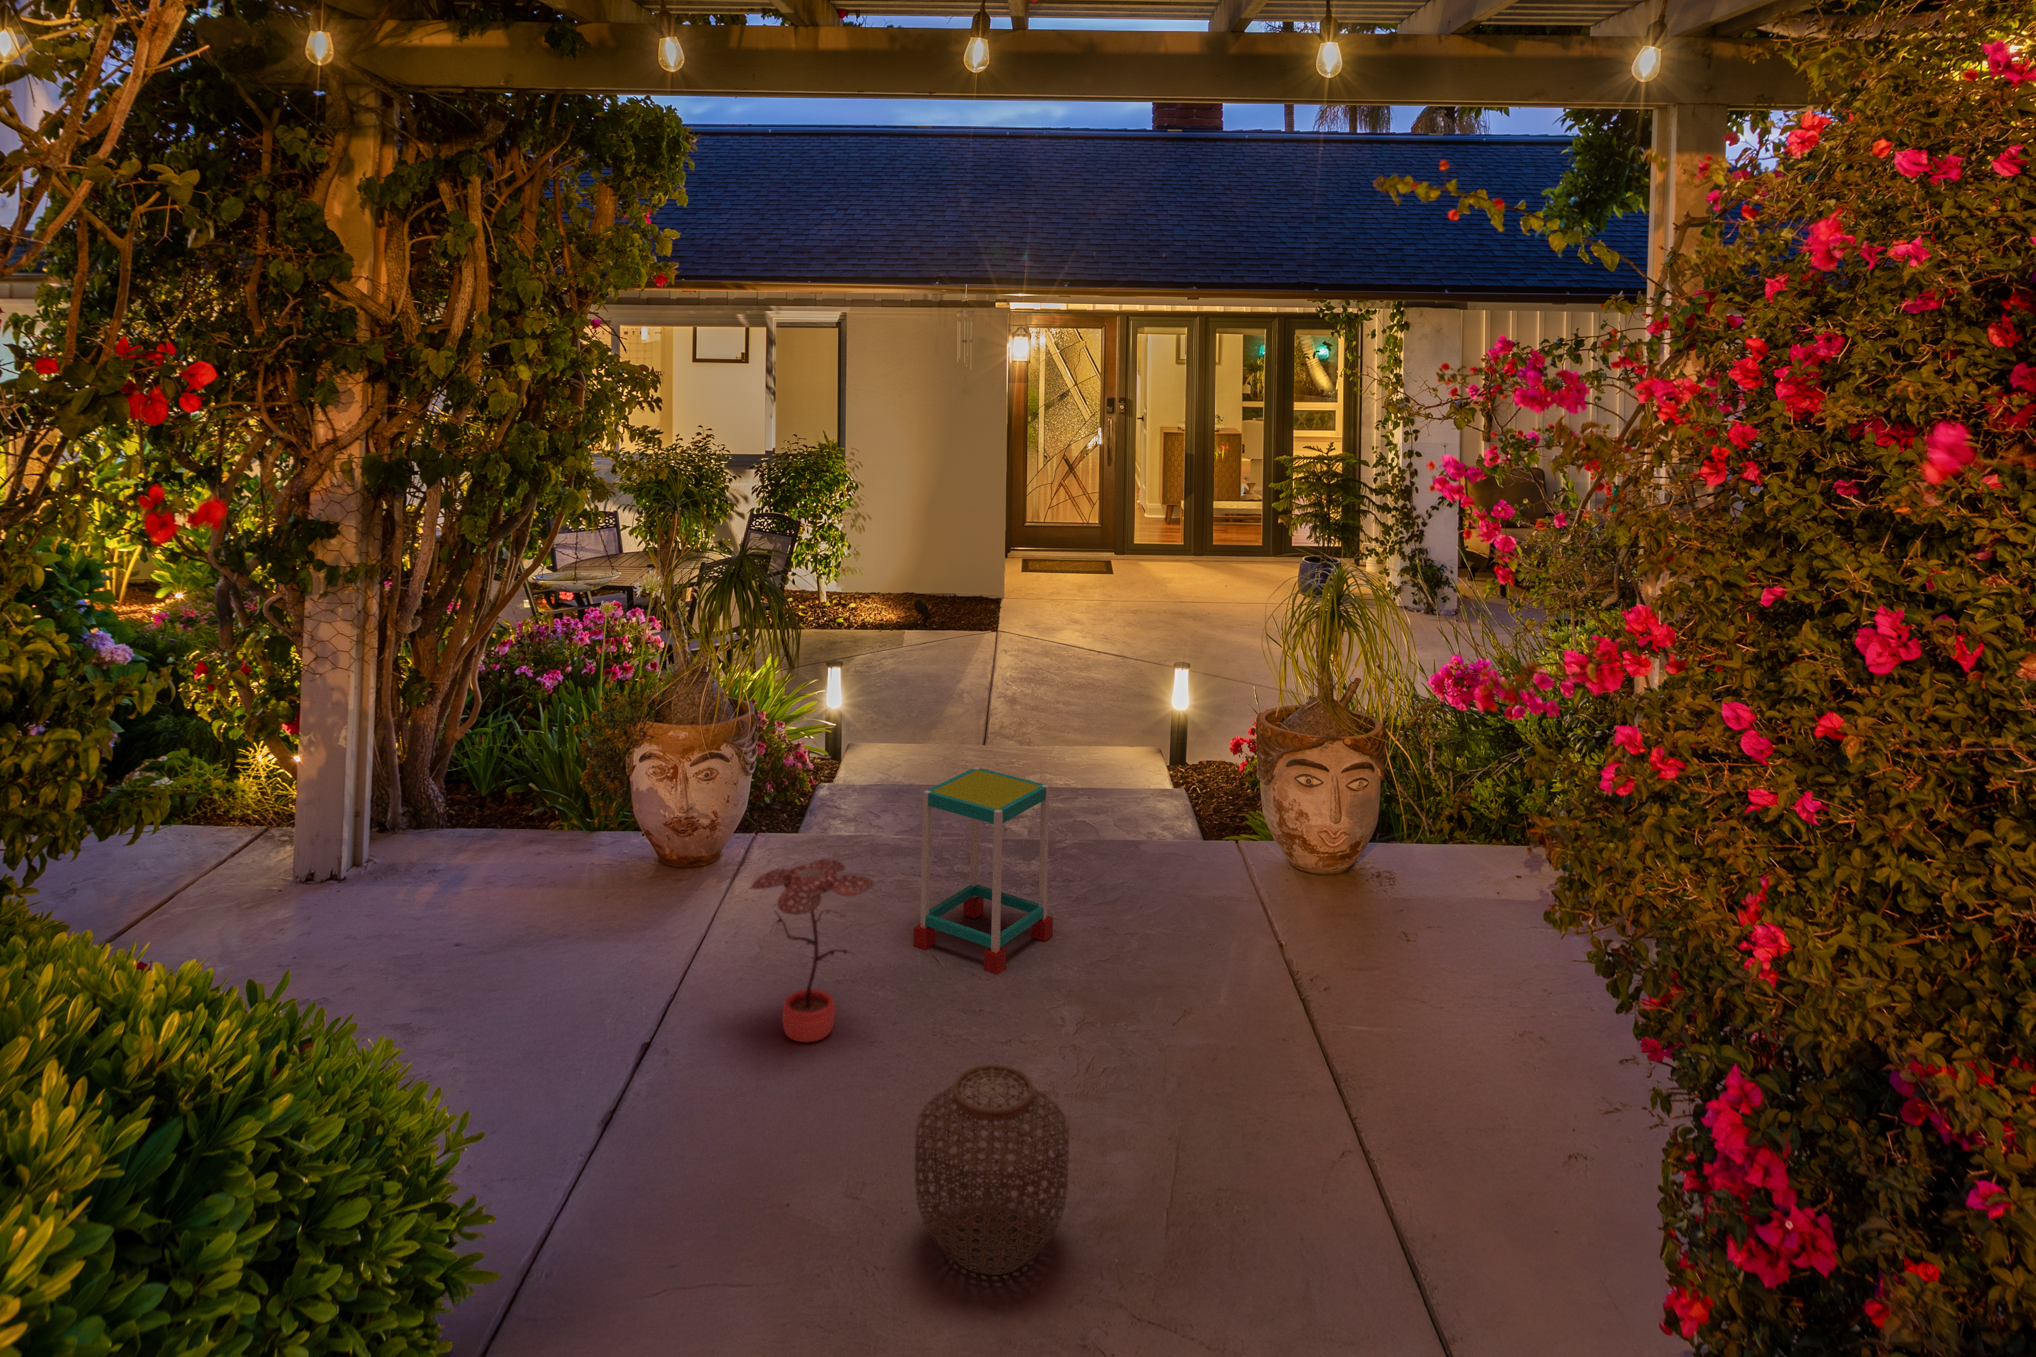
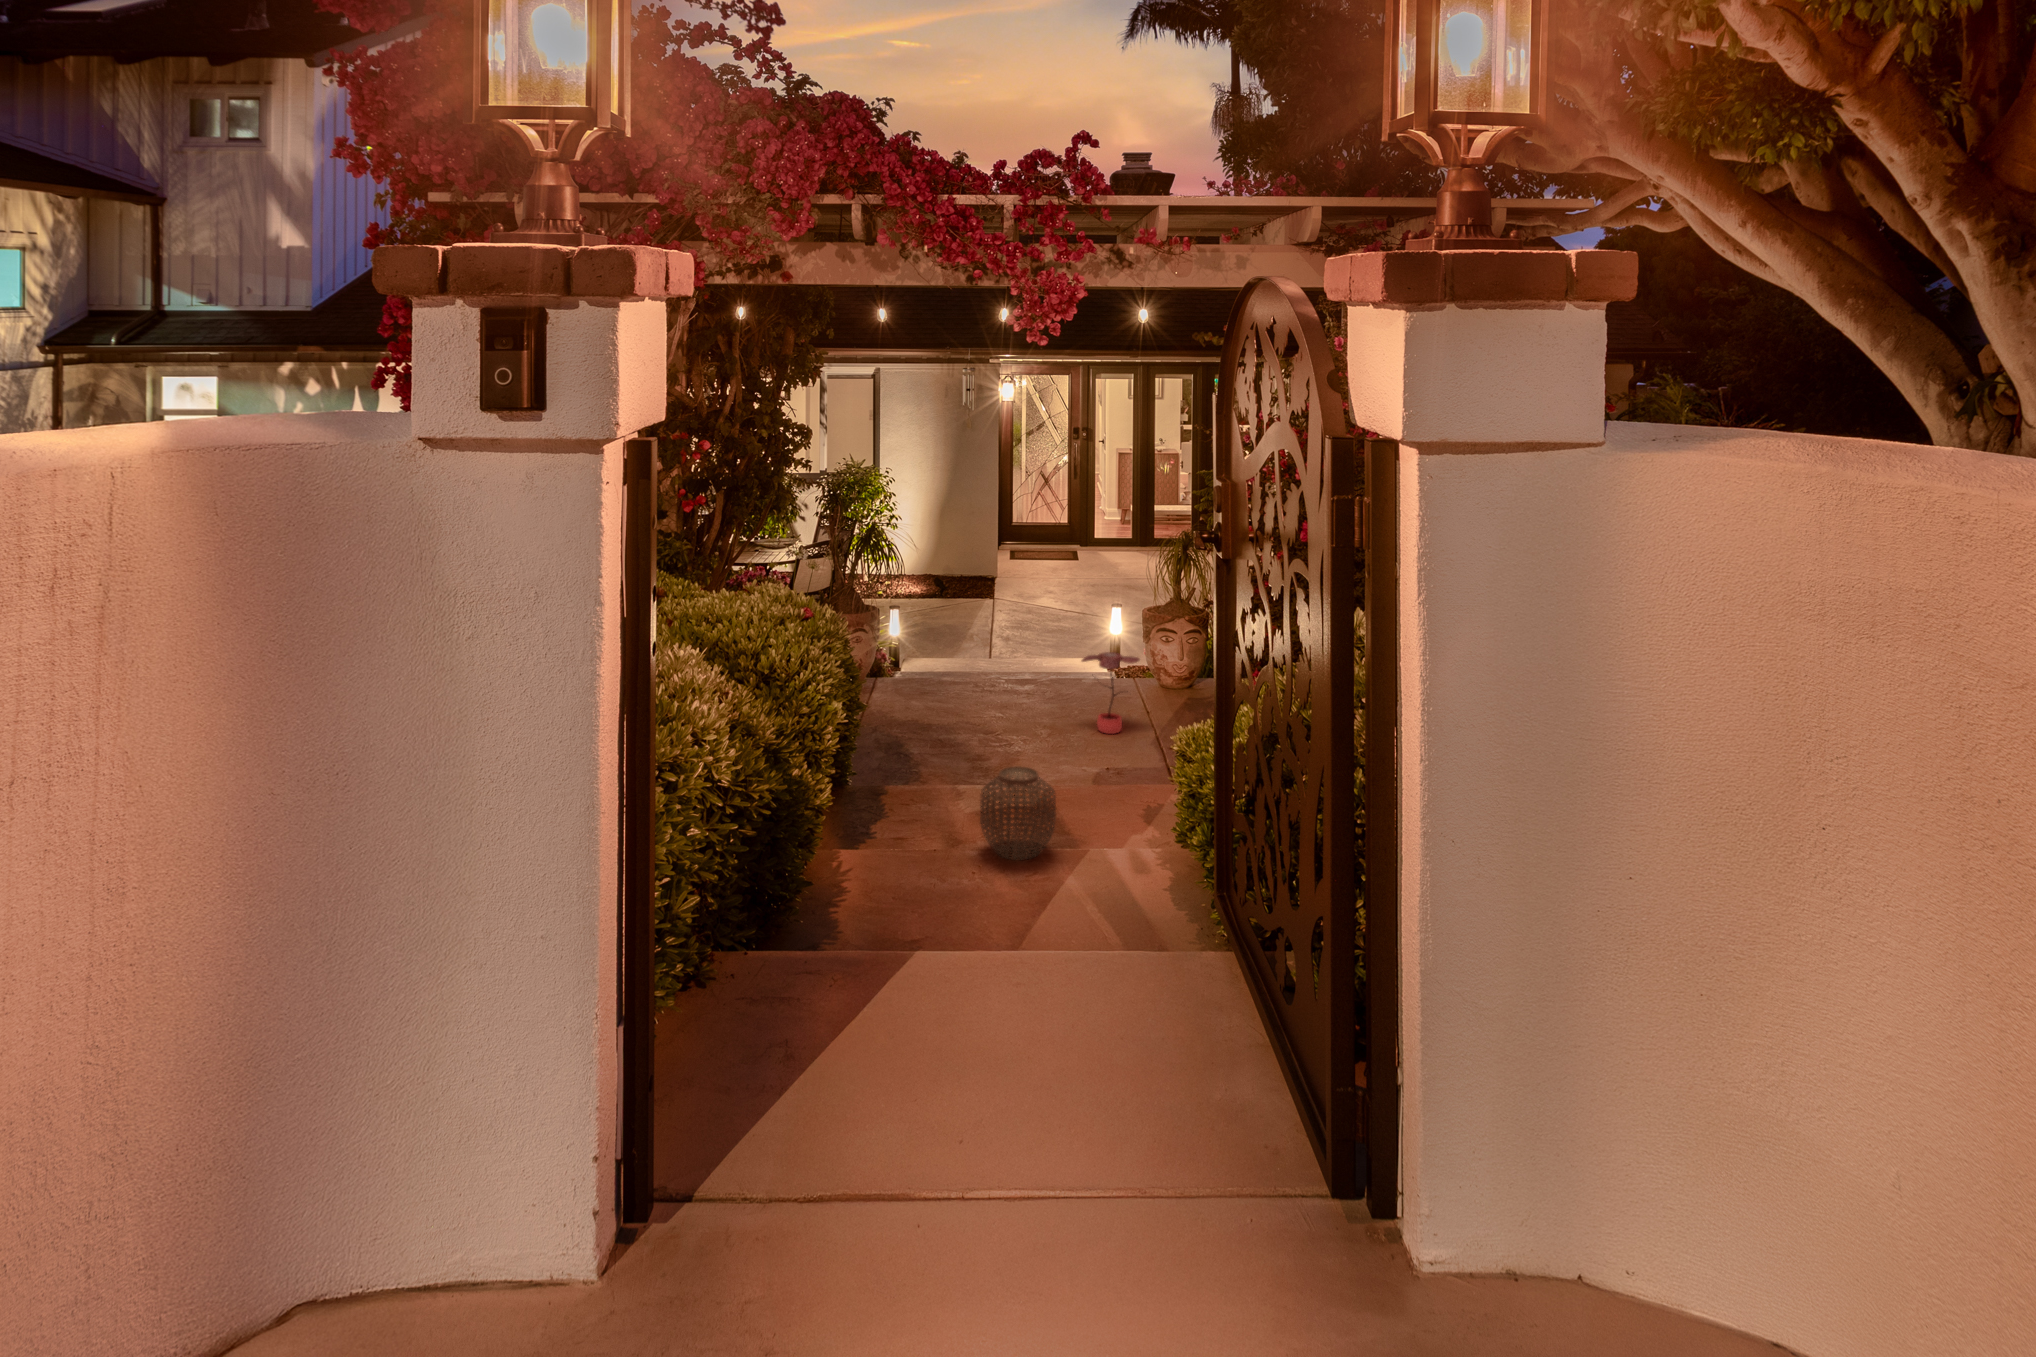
side table: present [913,767,1053,975] -> none [962,651,1043,763]
potted plant: present [751,859,873,1042] -> present [1082,652,1140,734]

